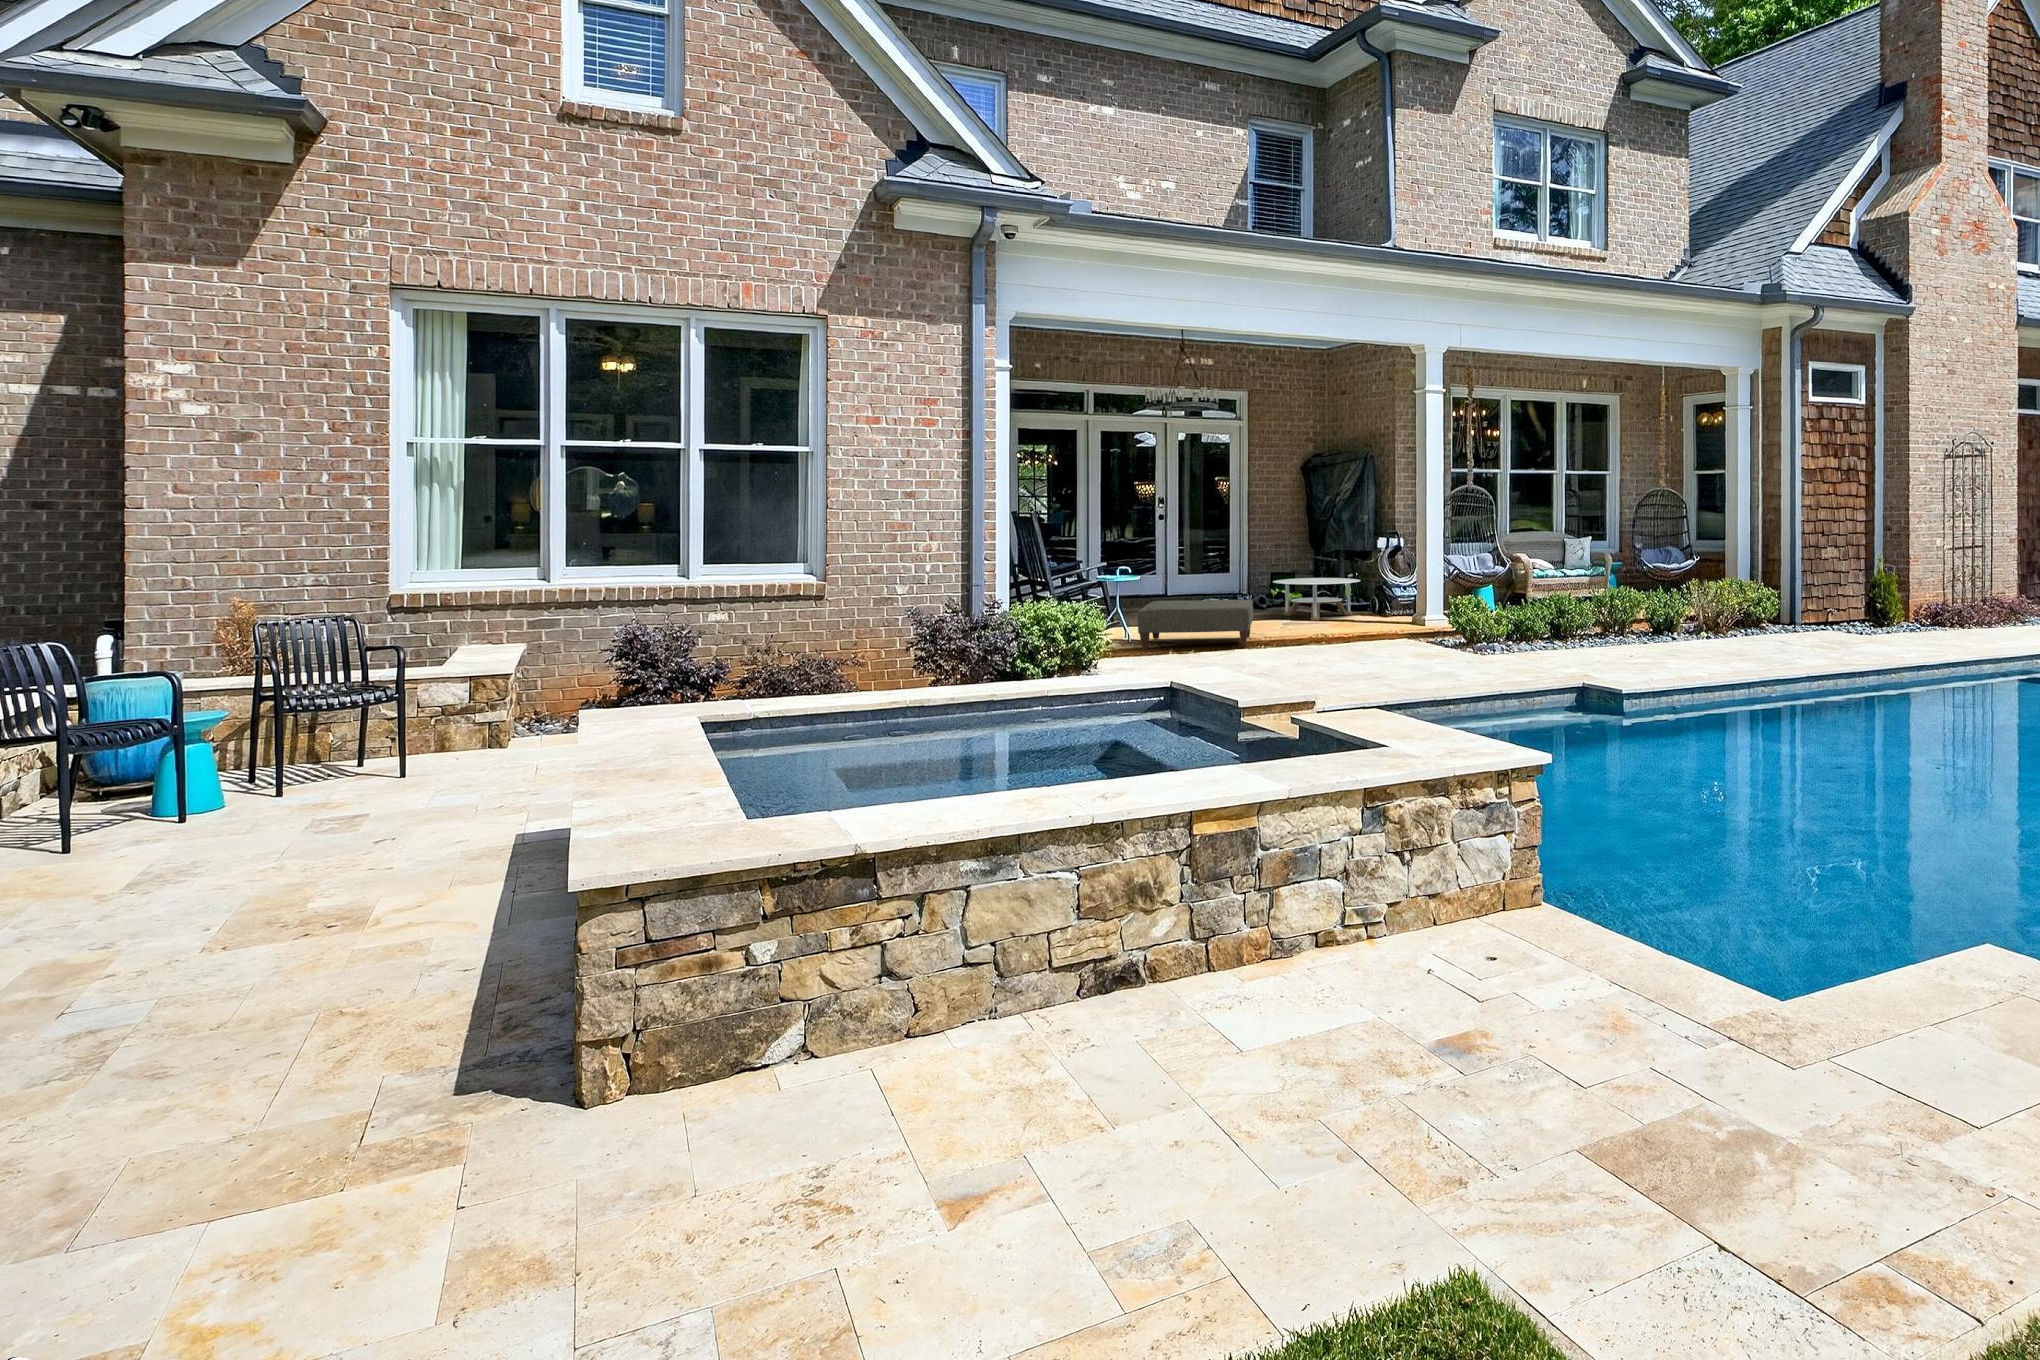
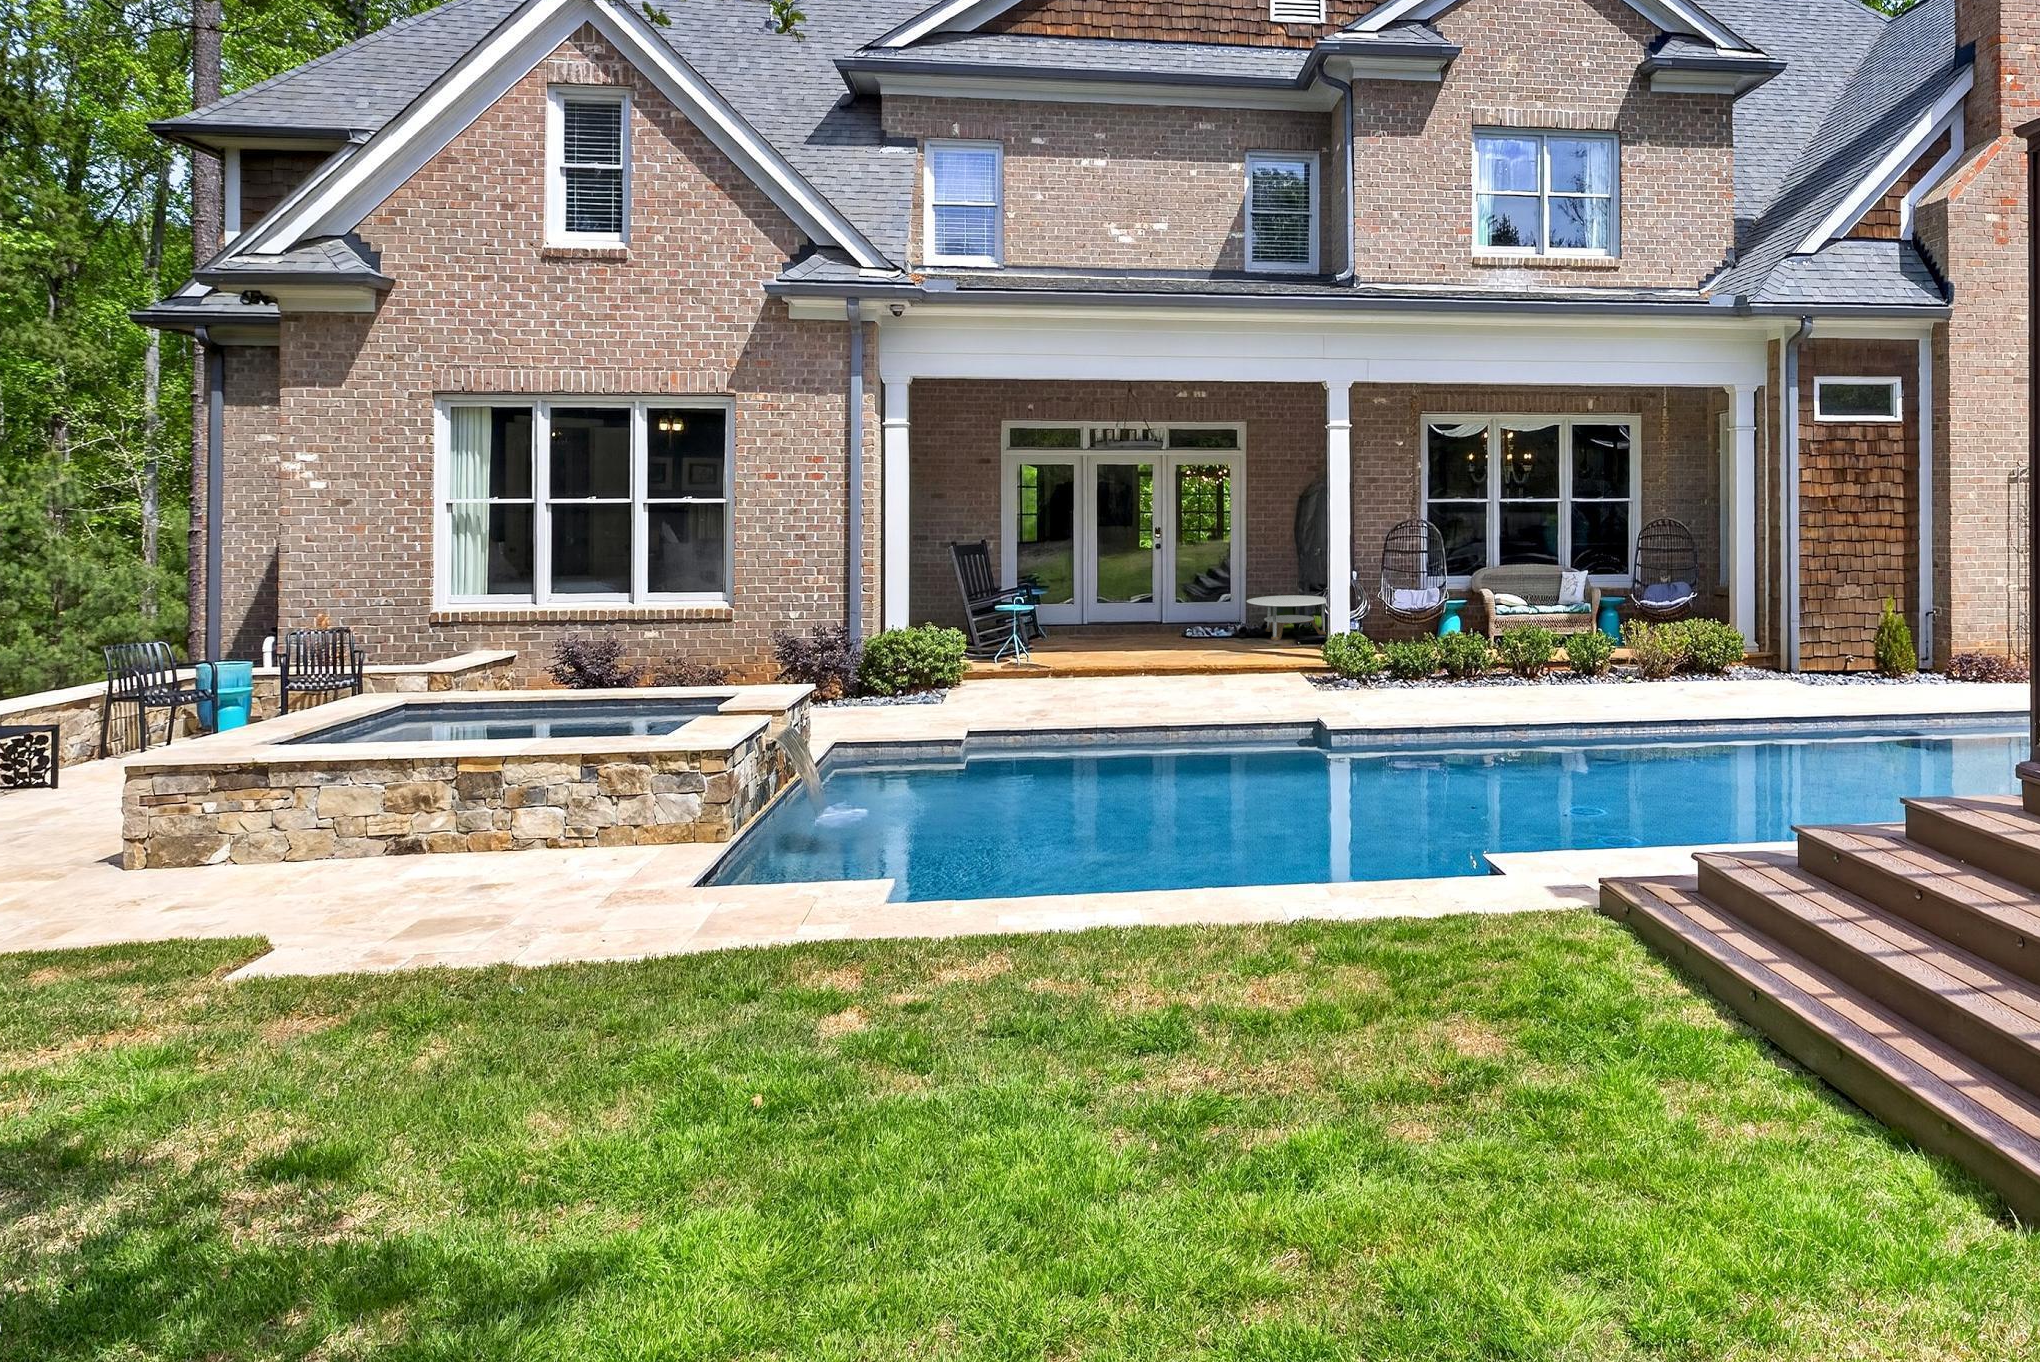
ottoman: present [1138,600,1253,649] -> none [1028,624,1159,675]

